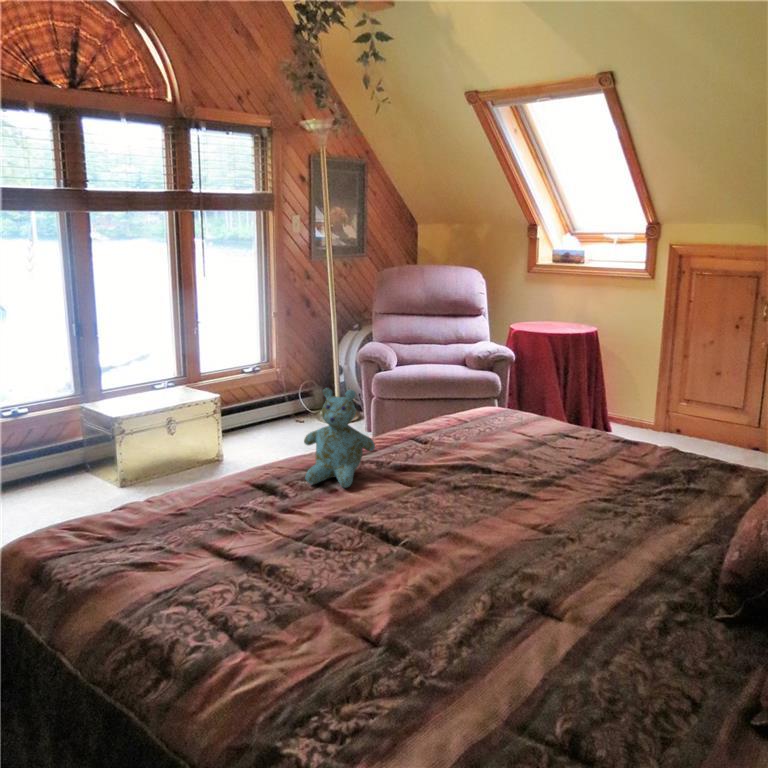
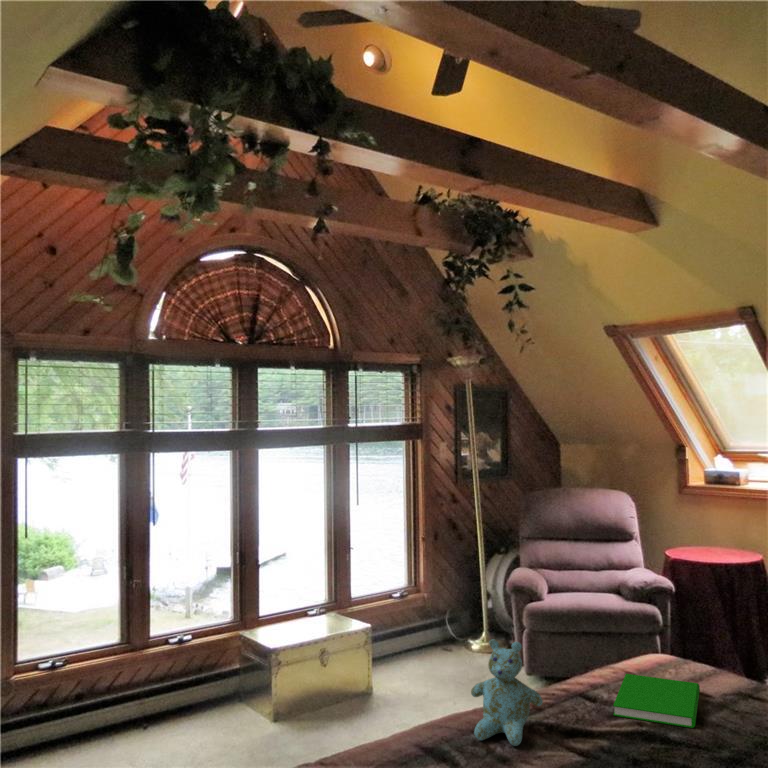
book: none [444,423,527,466] -> present [613,674,700,728]

